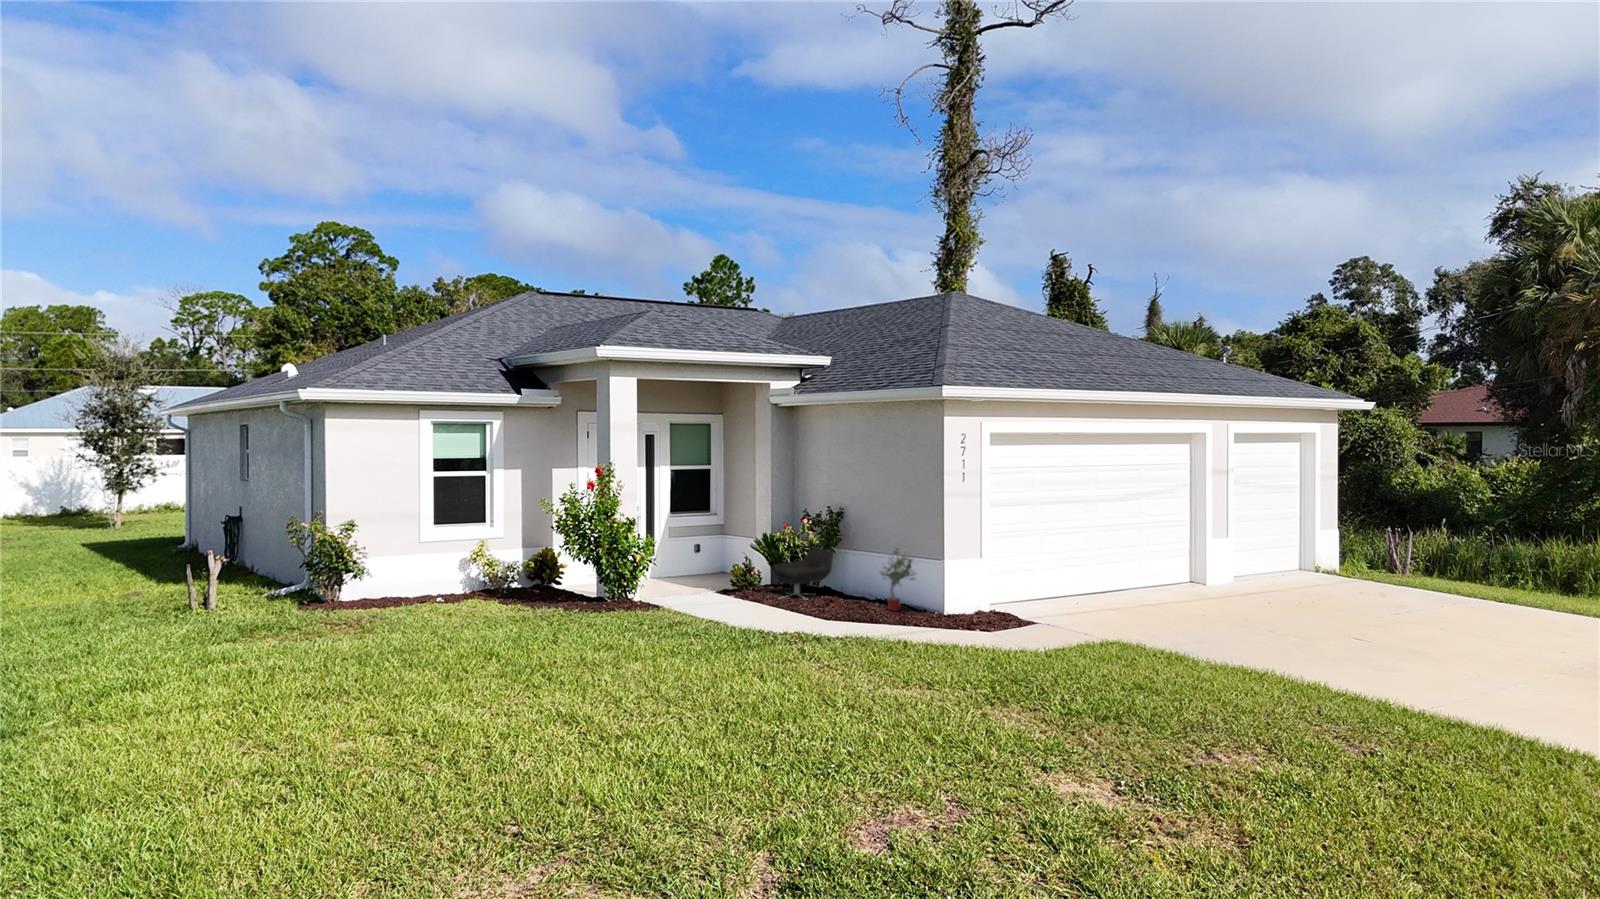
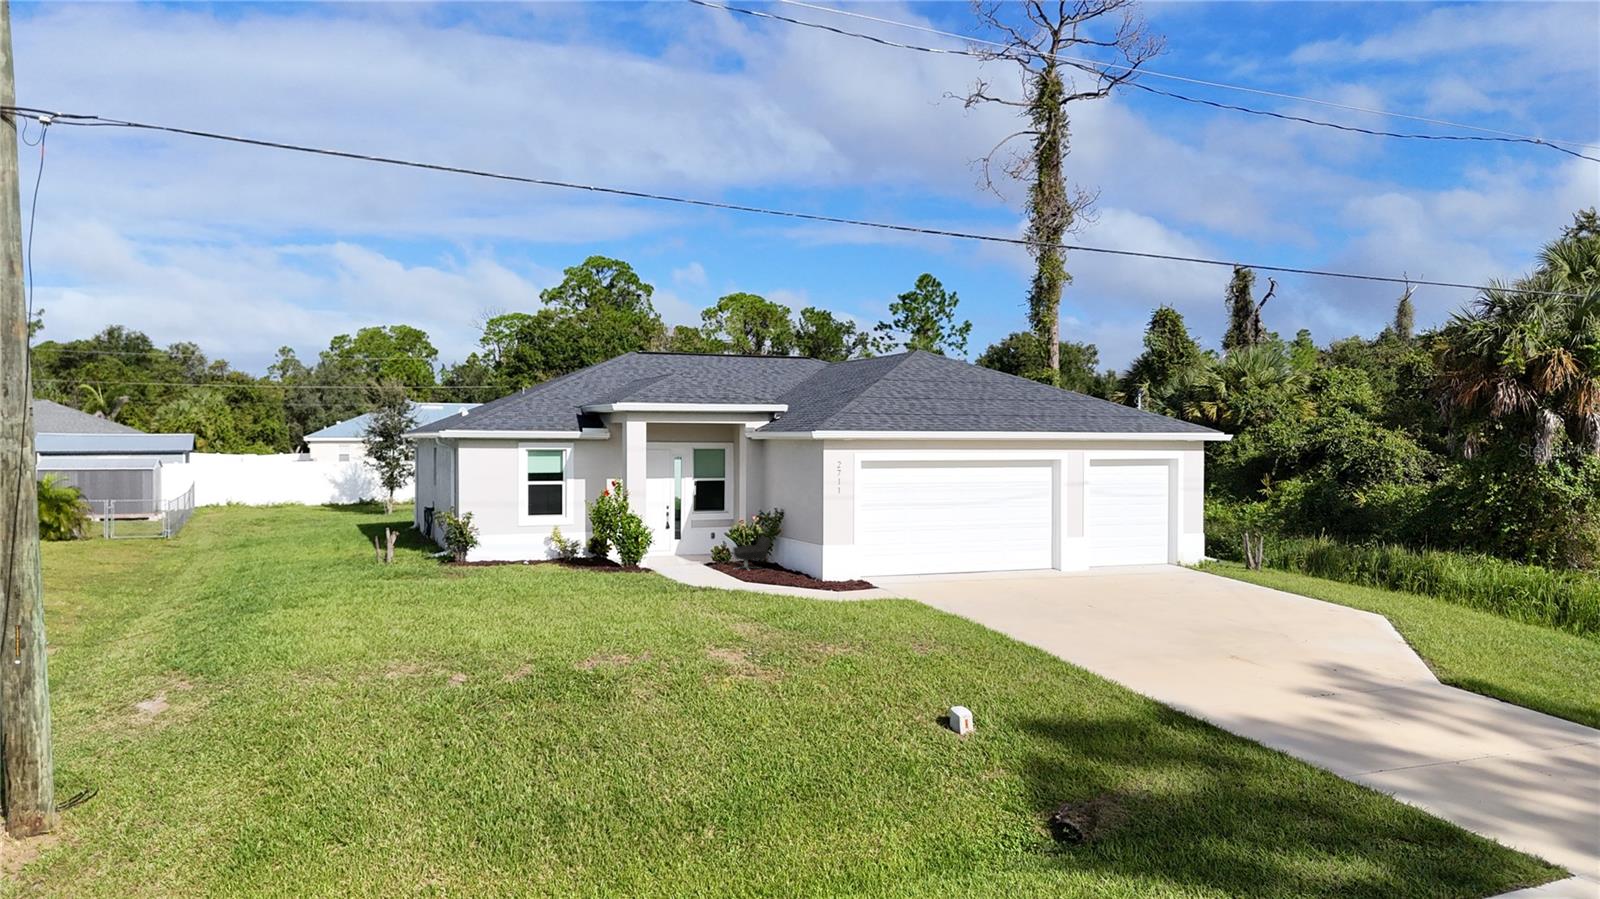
potted tree: present [880,548,916,611] -> none [784,536,808,579]

